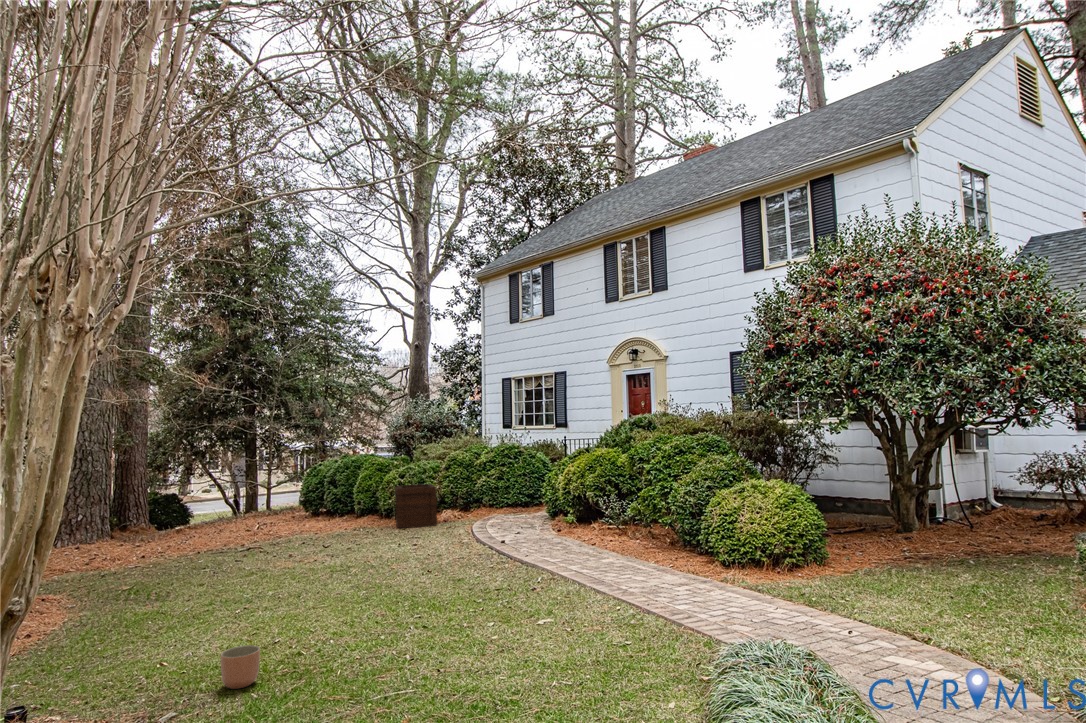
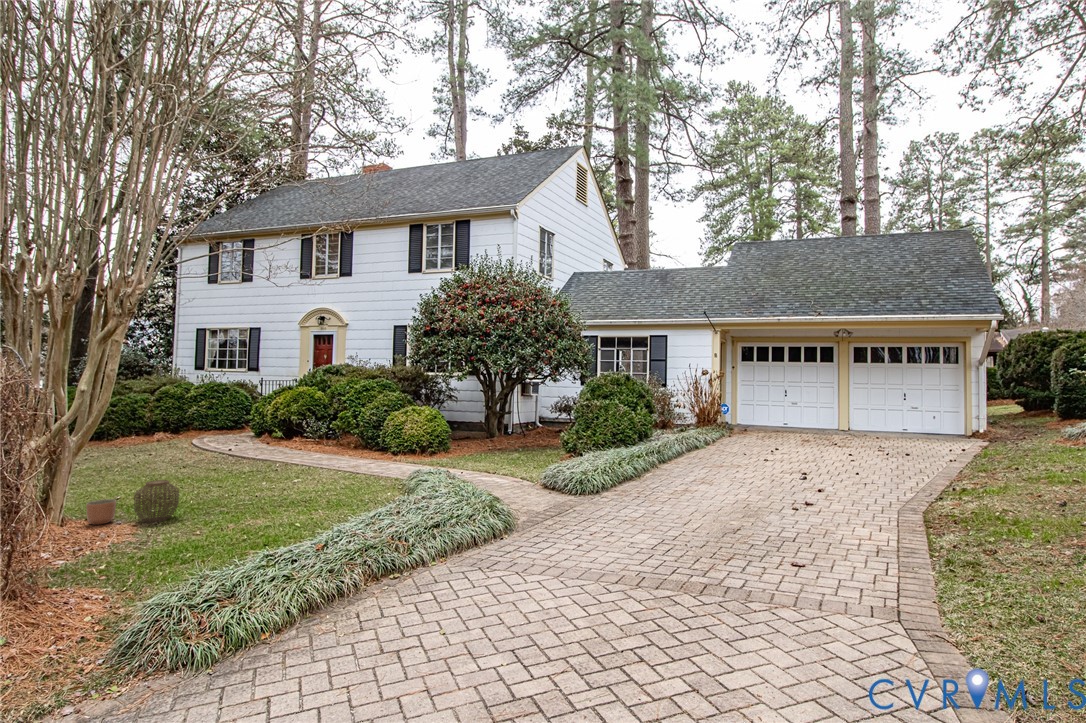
wooden crate: present [395,484,437,528] -> none [102,413,150,450]
woven basket: none [270,623,333,699] -> present [134,480,179,522]

